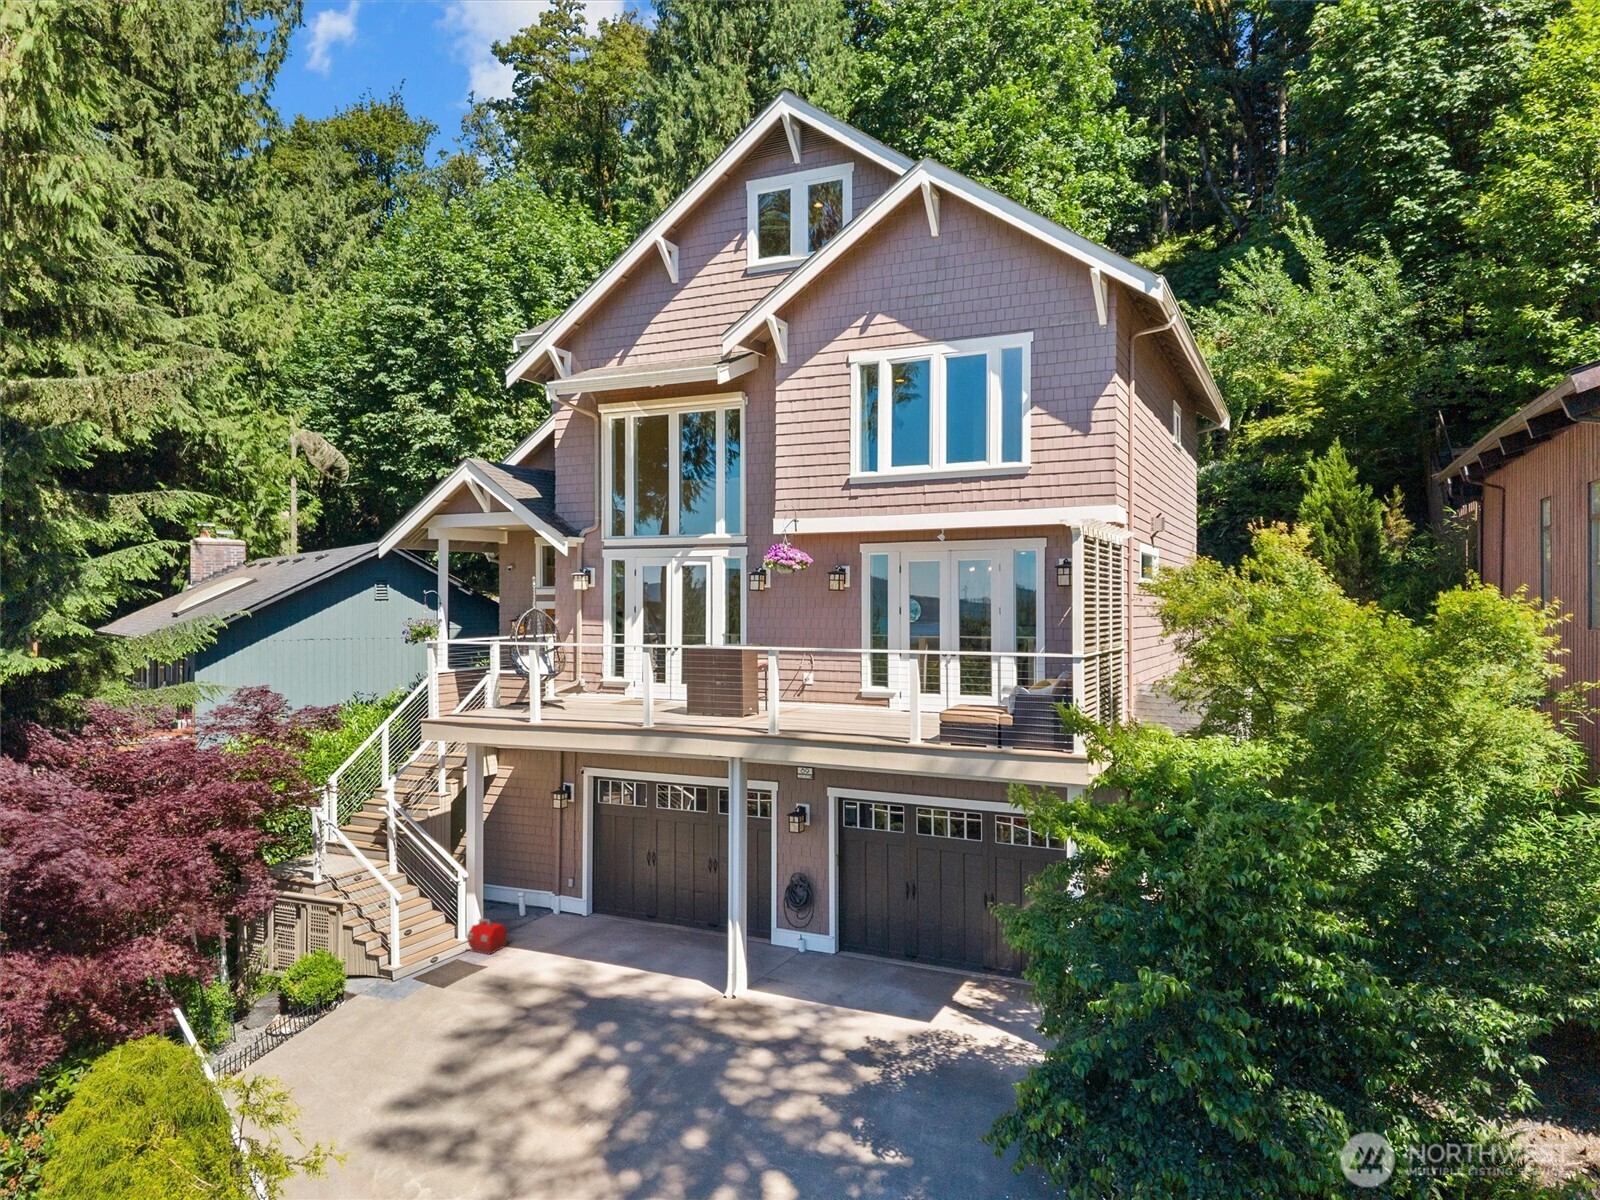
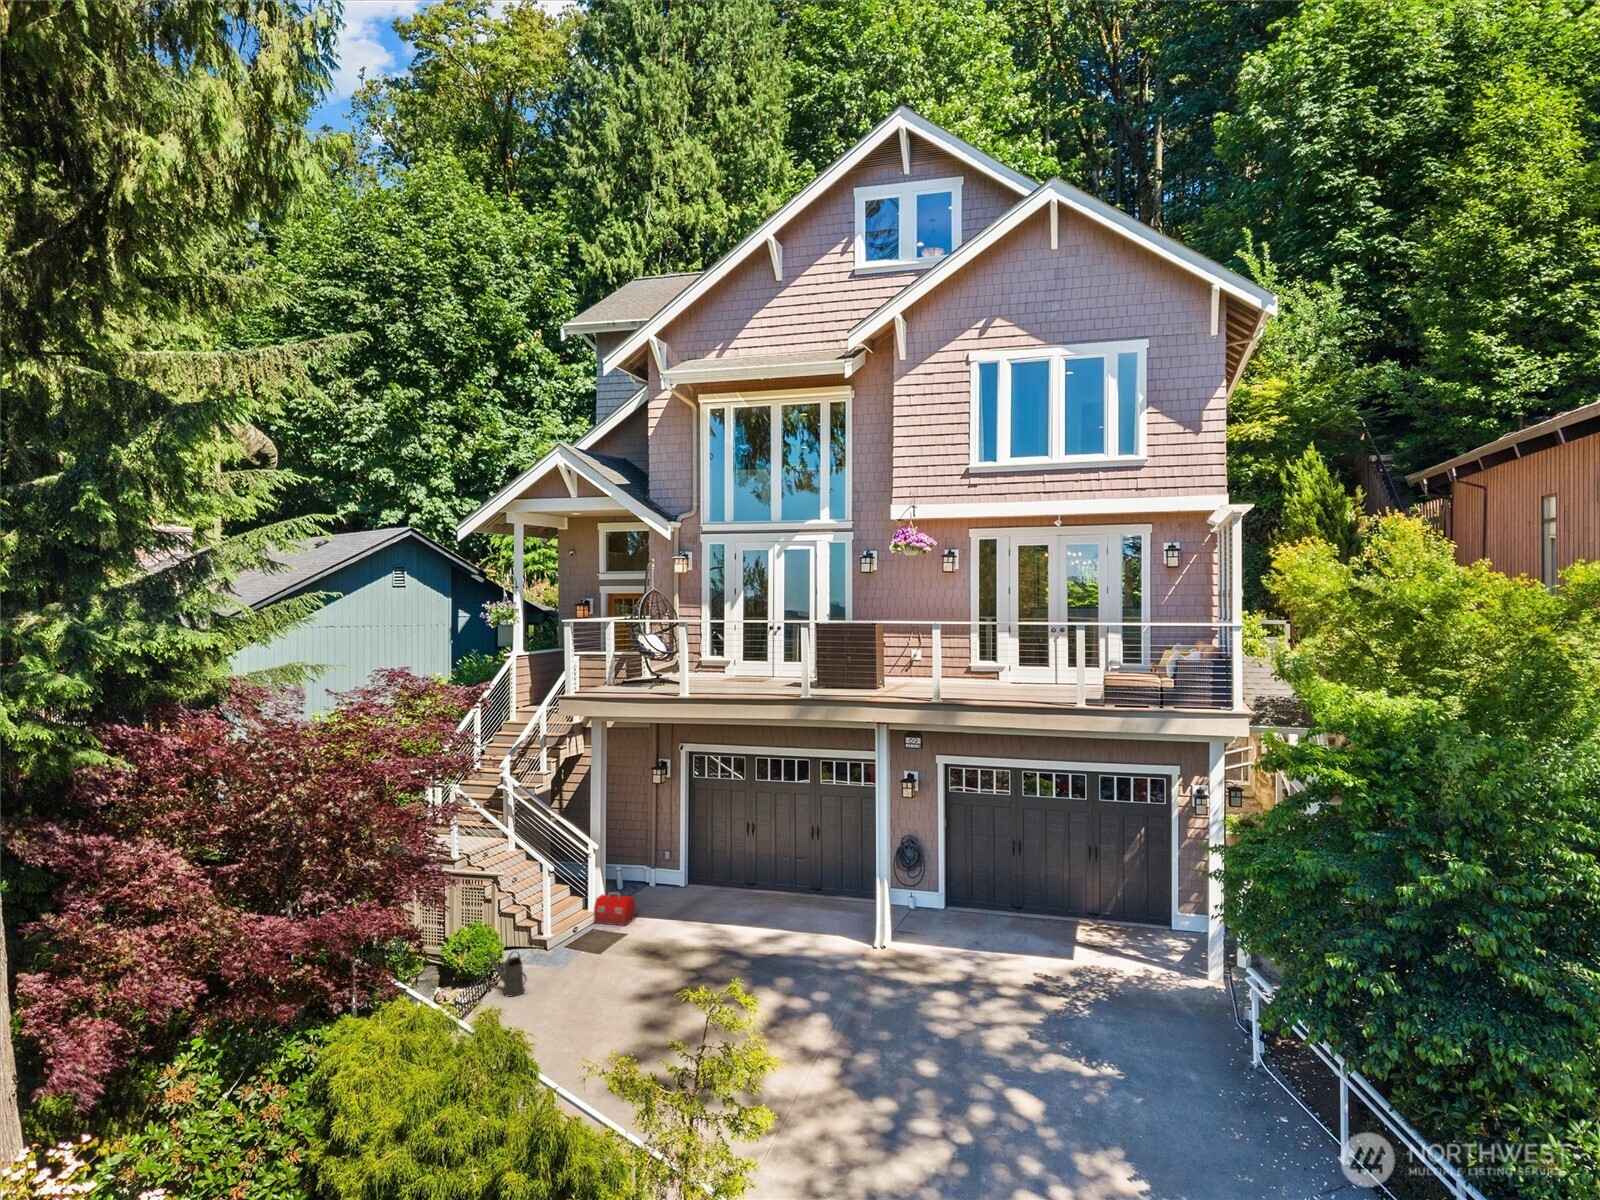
watering can: none [314,978,344,1025] -> present [489,952,527,996]

